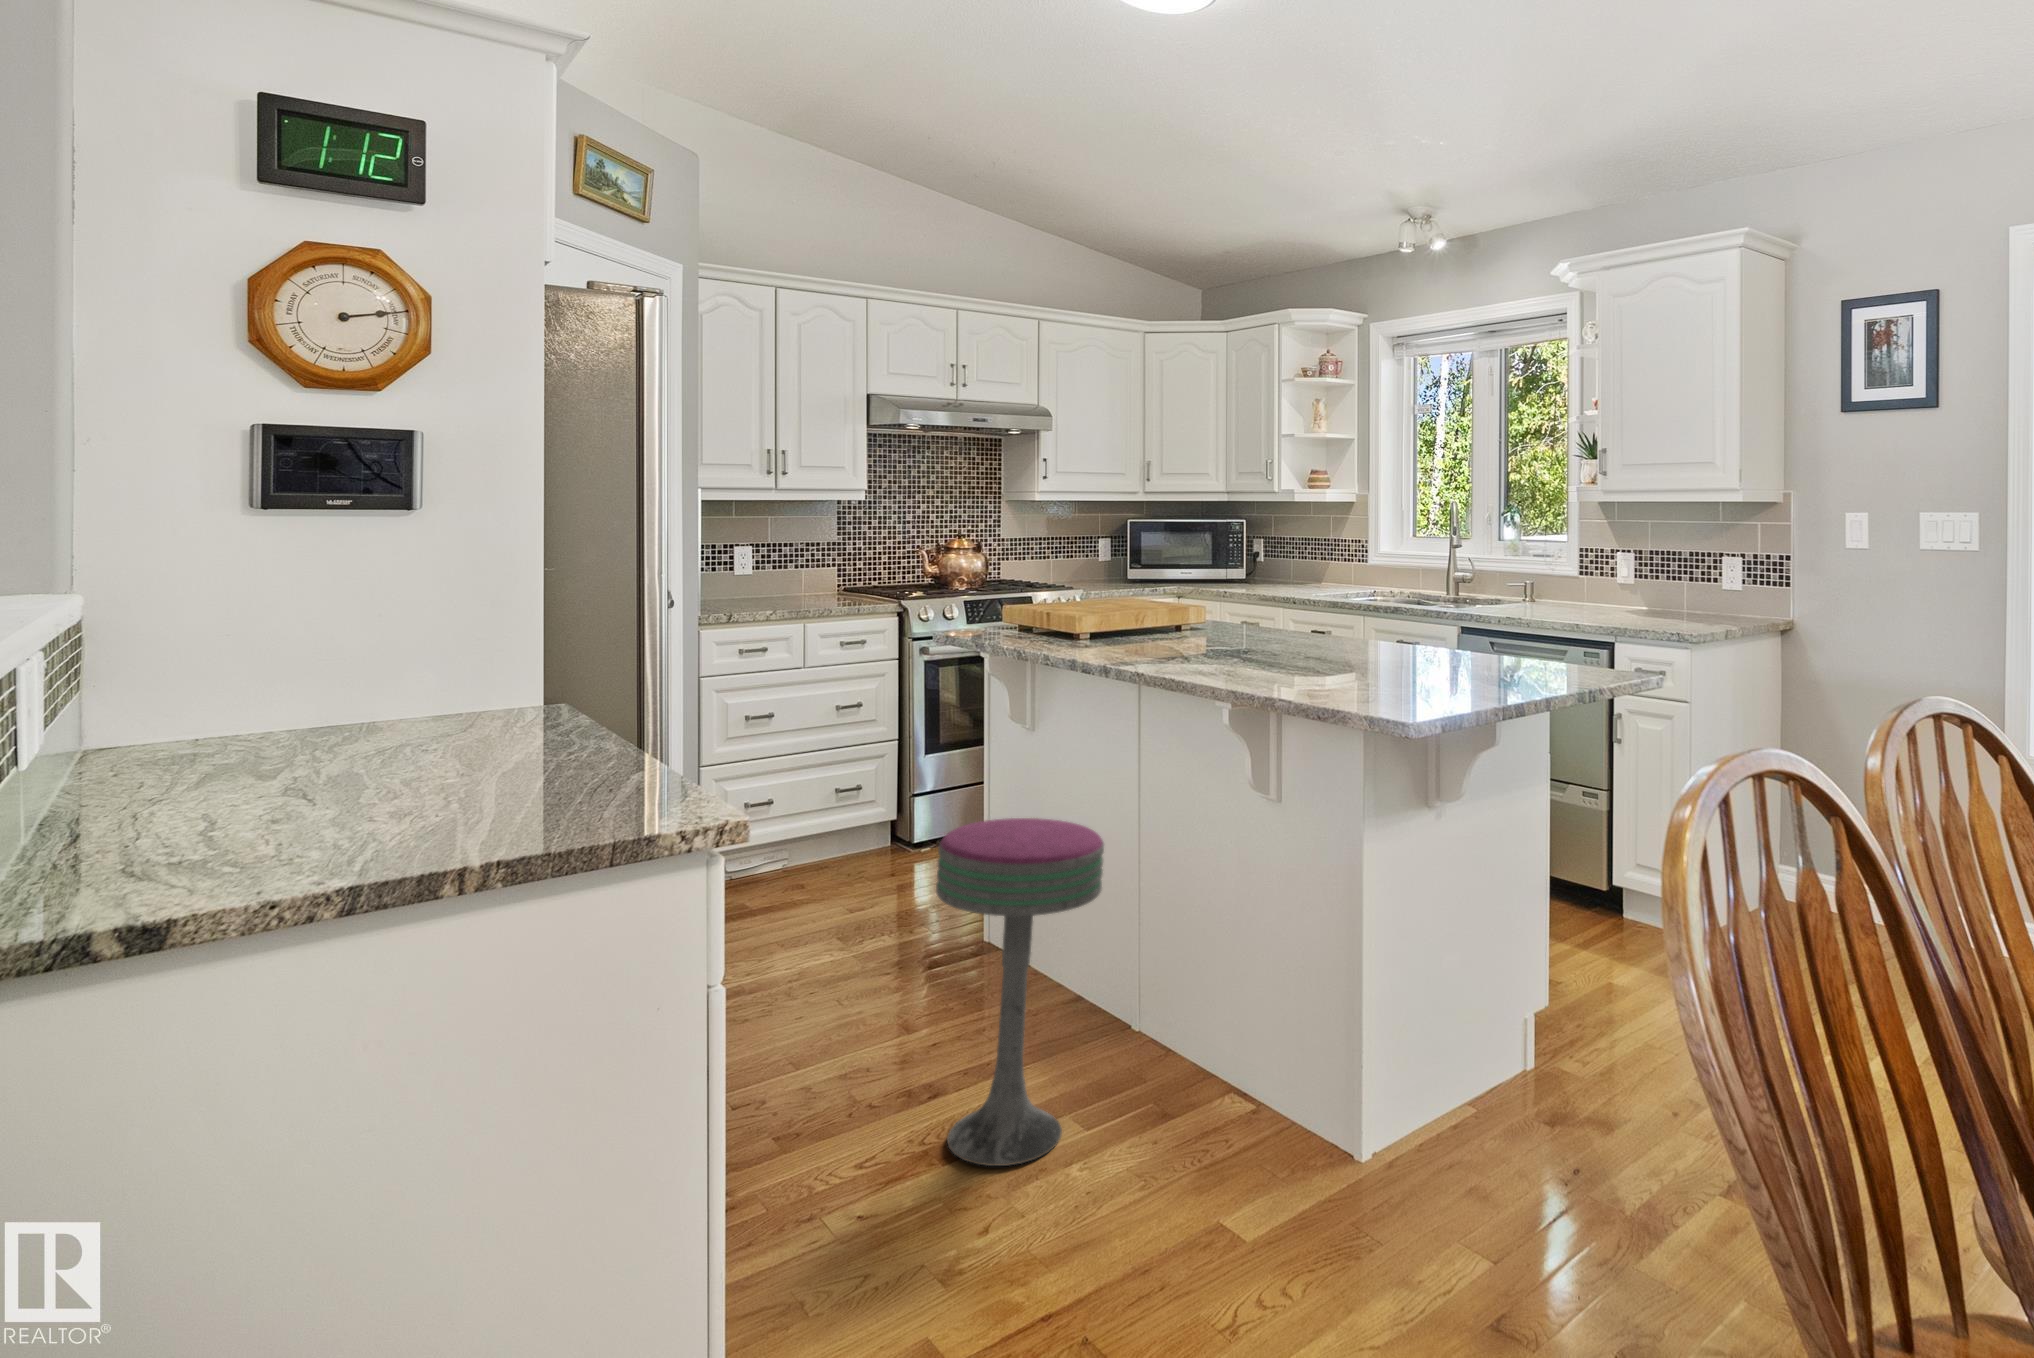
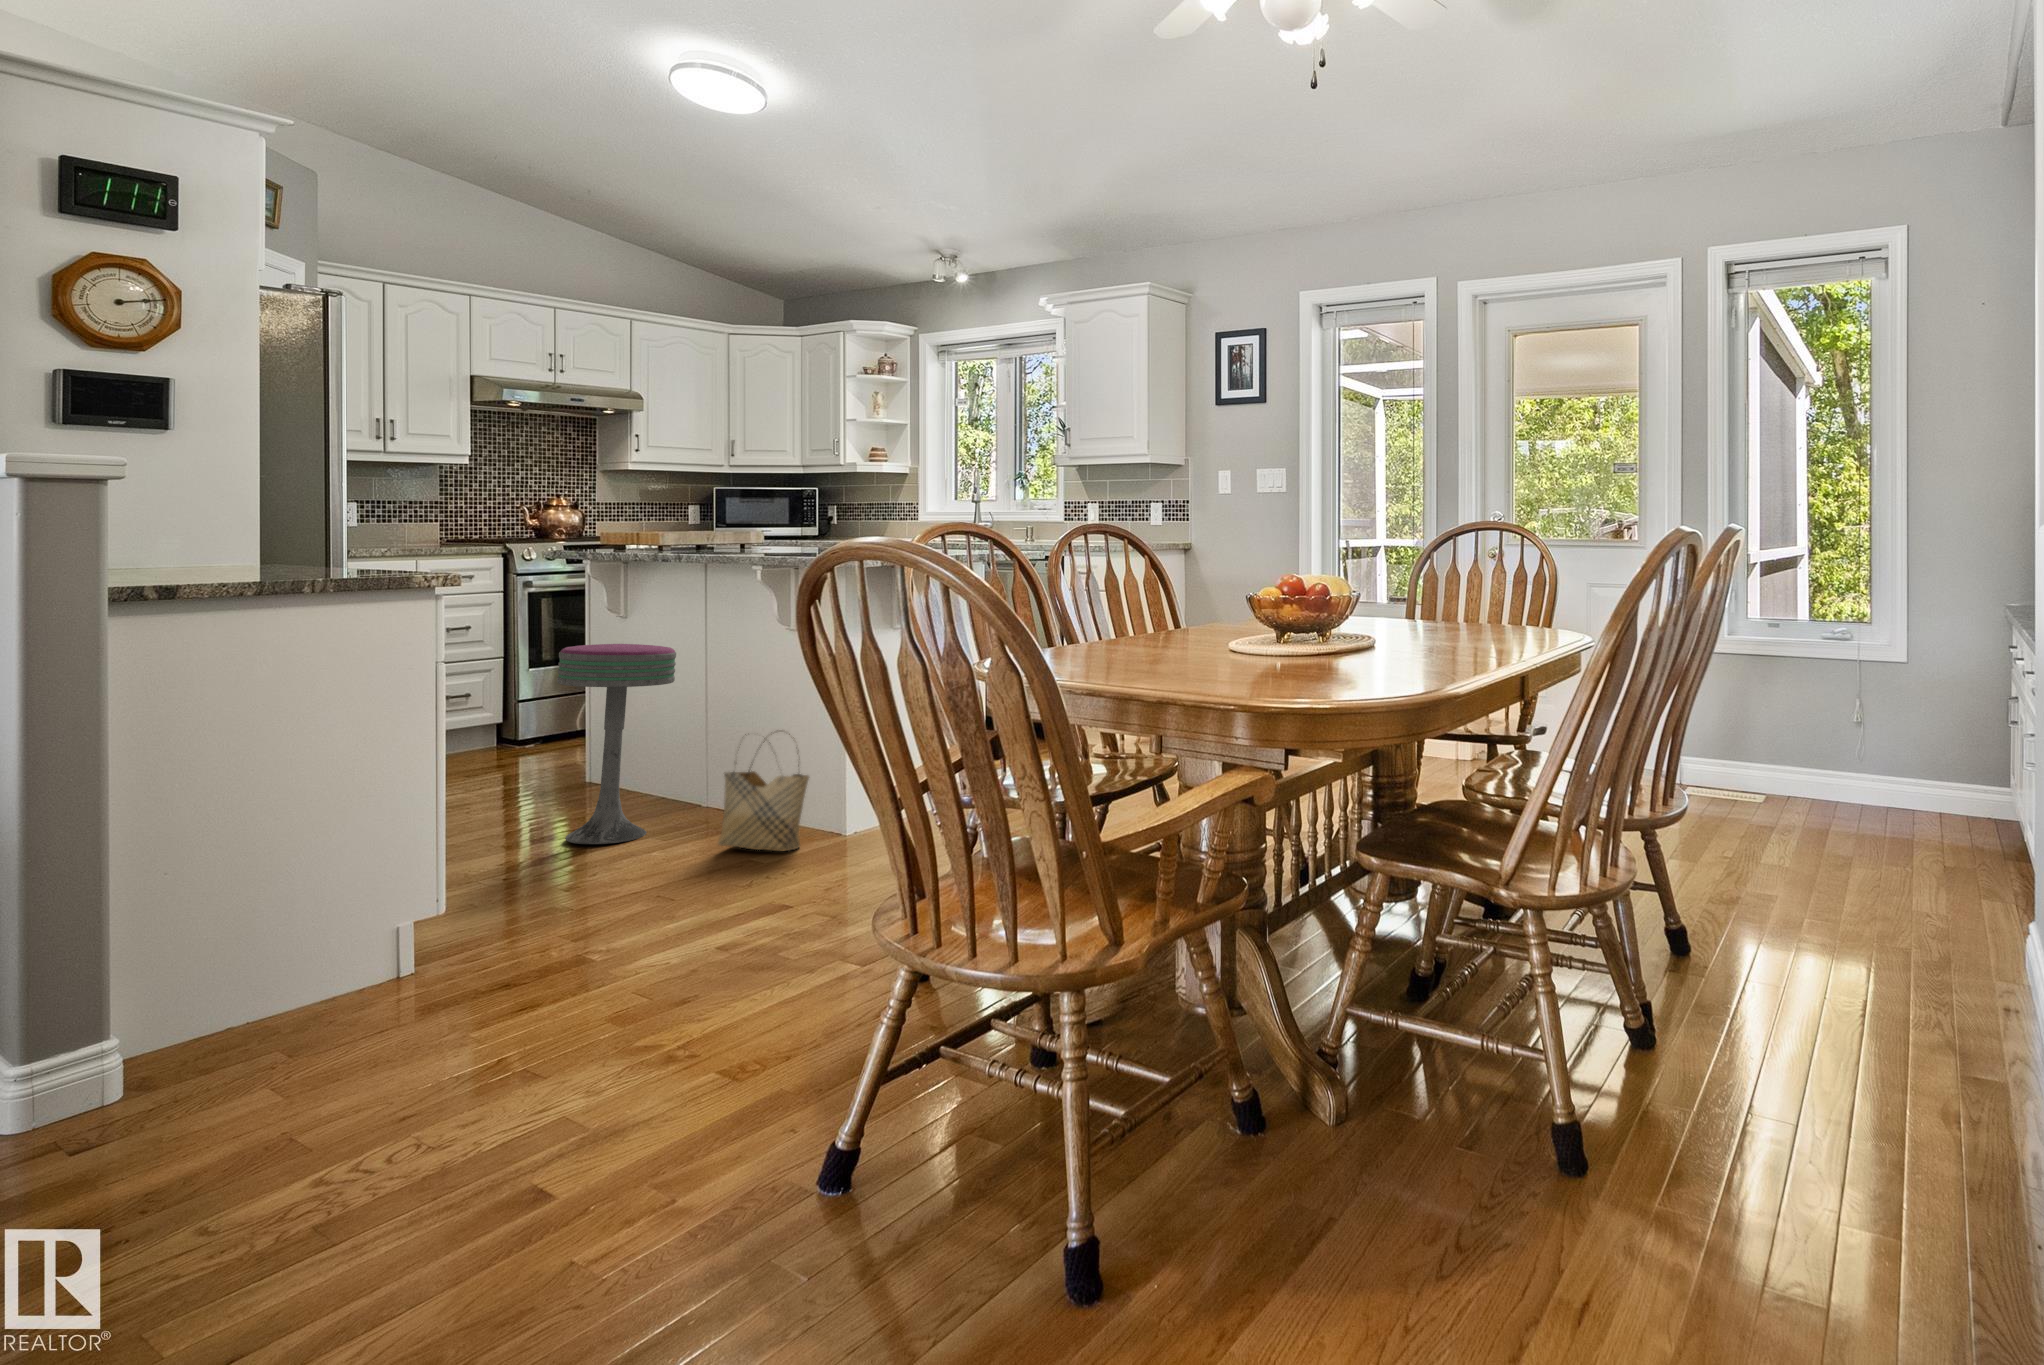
woven basket: none [1175,1014,1326,1263] -> present [718,734,809,851]

